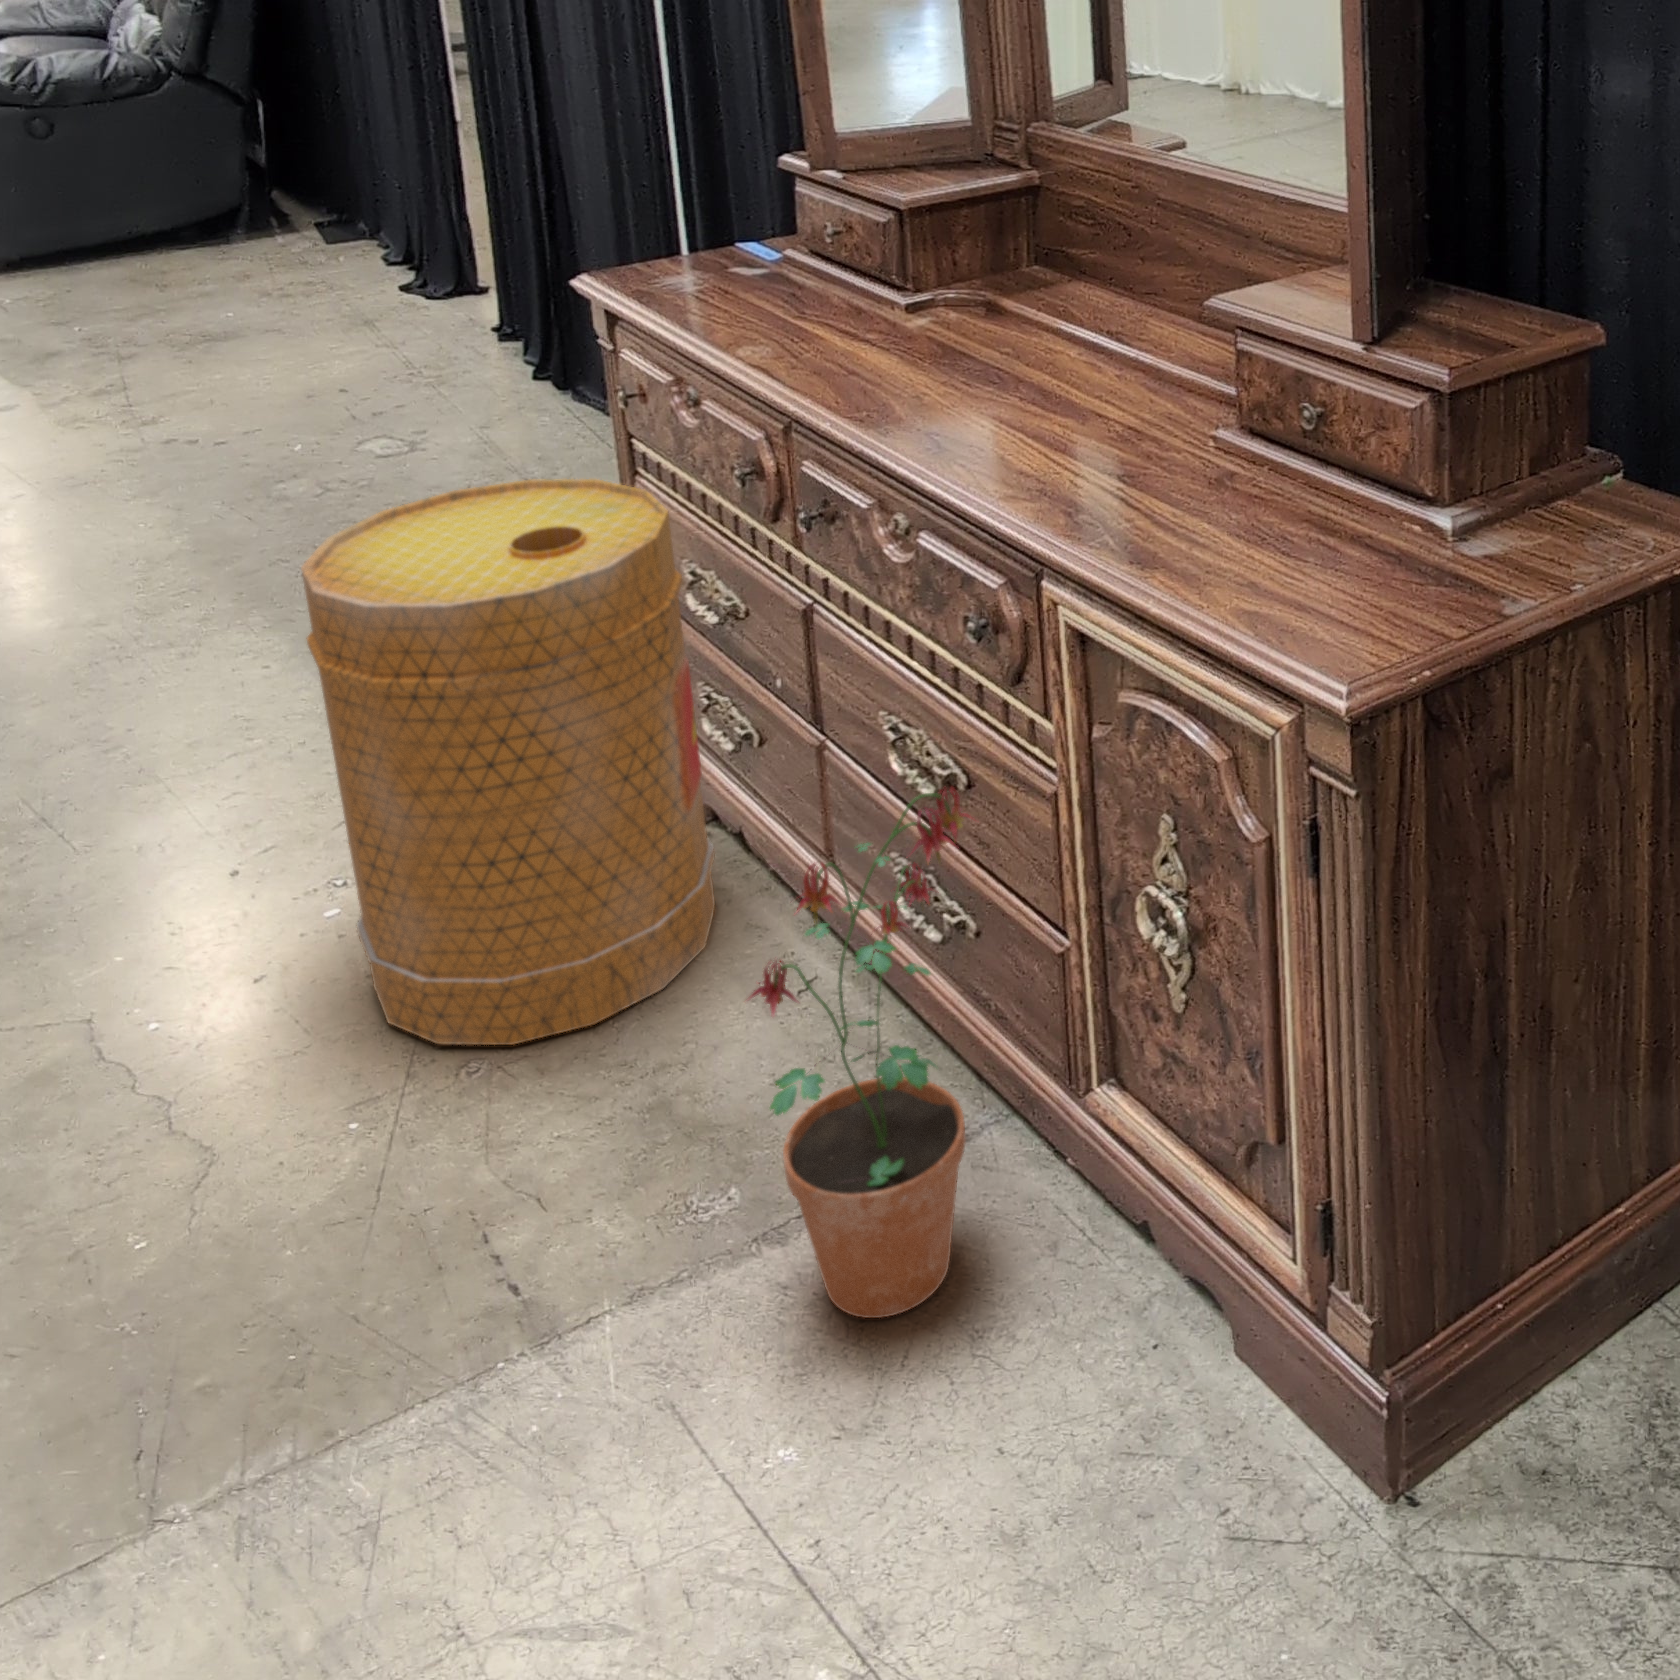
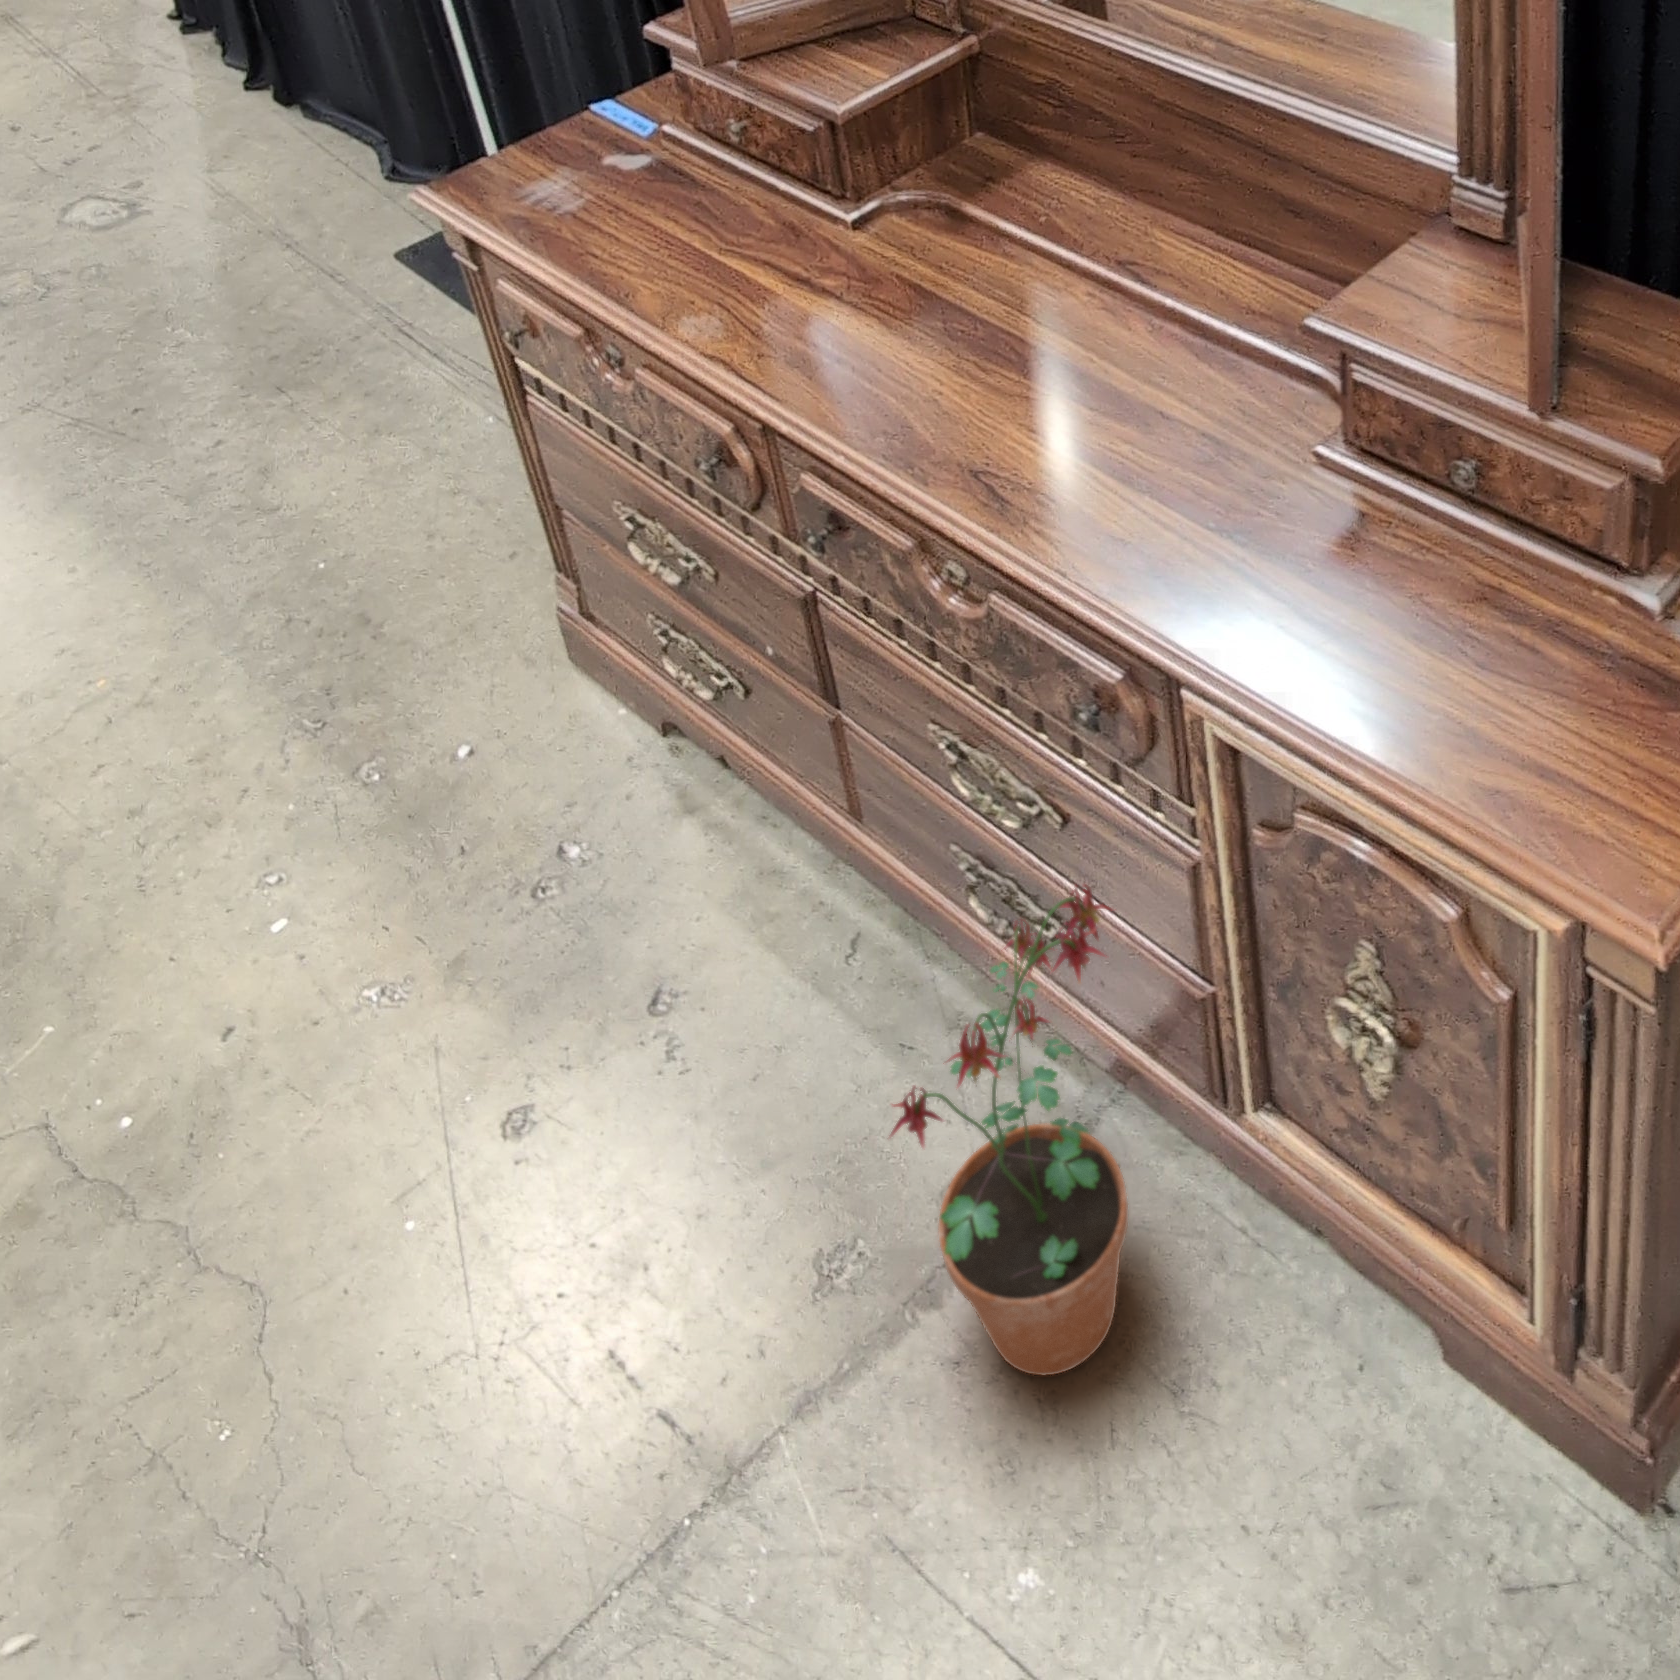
basket: present [301,479,715,1045] -> none [192,438,718,1086]

